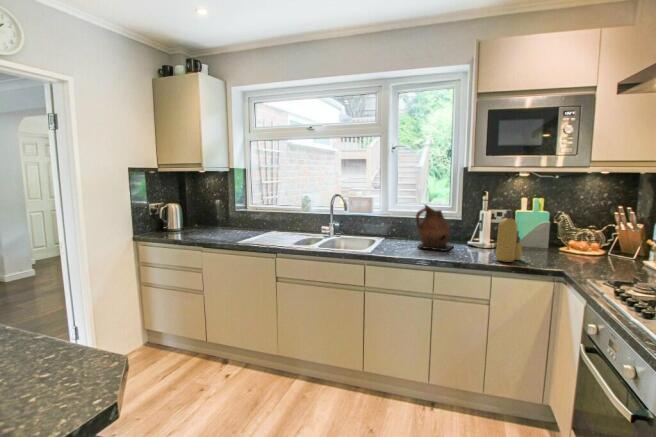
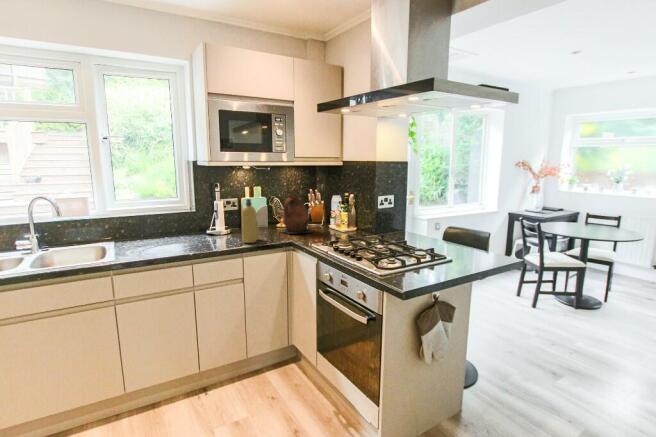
ceramic pitcher: present [416,205,453,251] -> present [282,195,313,234]

